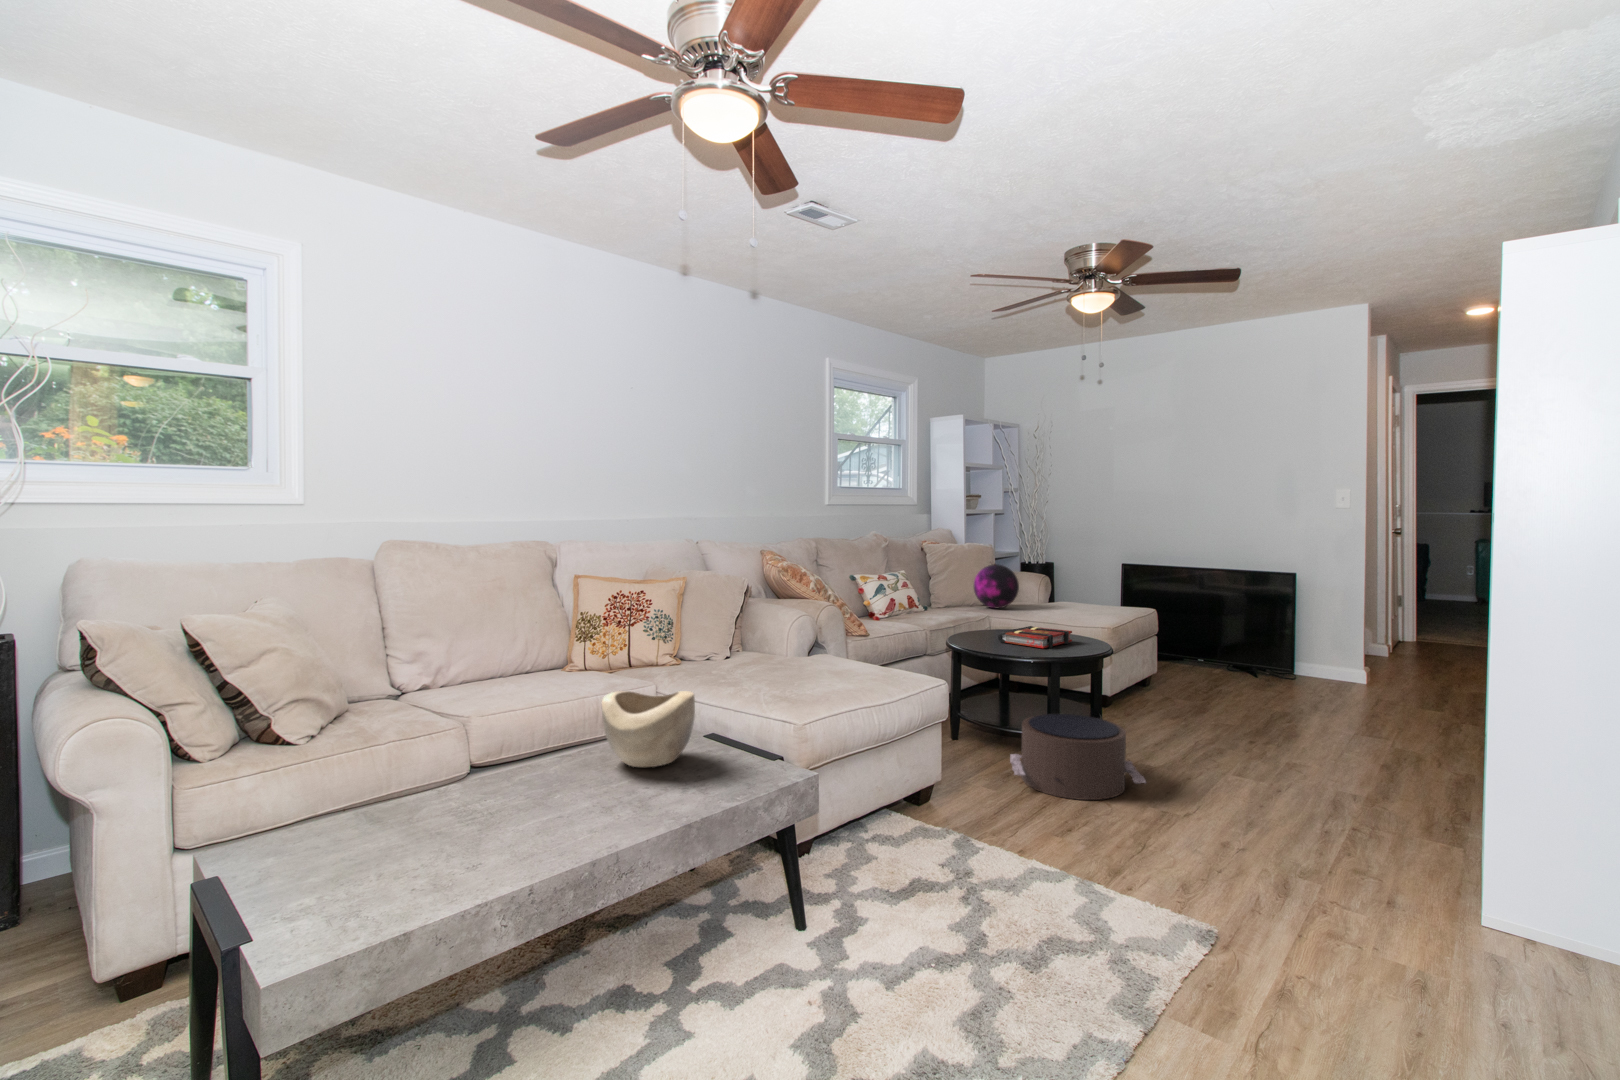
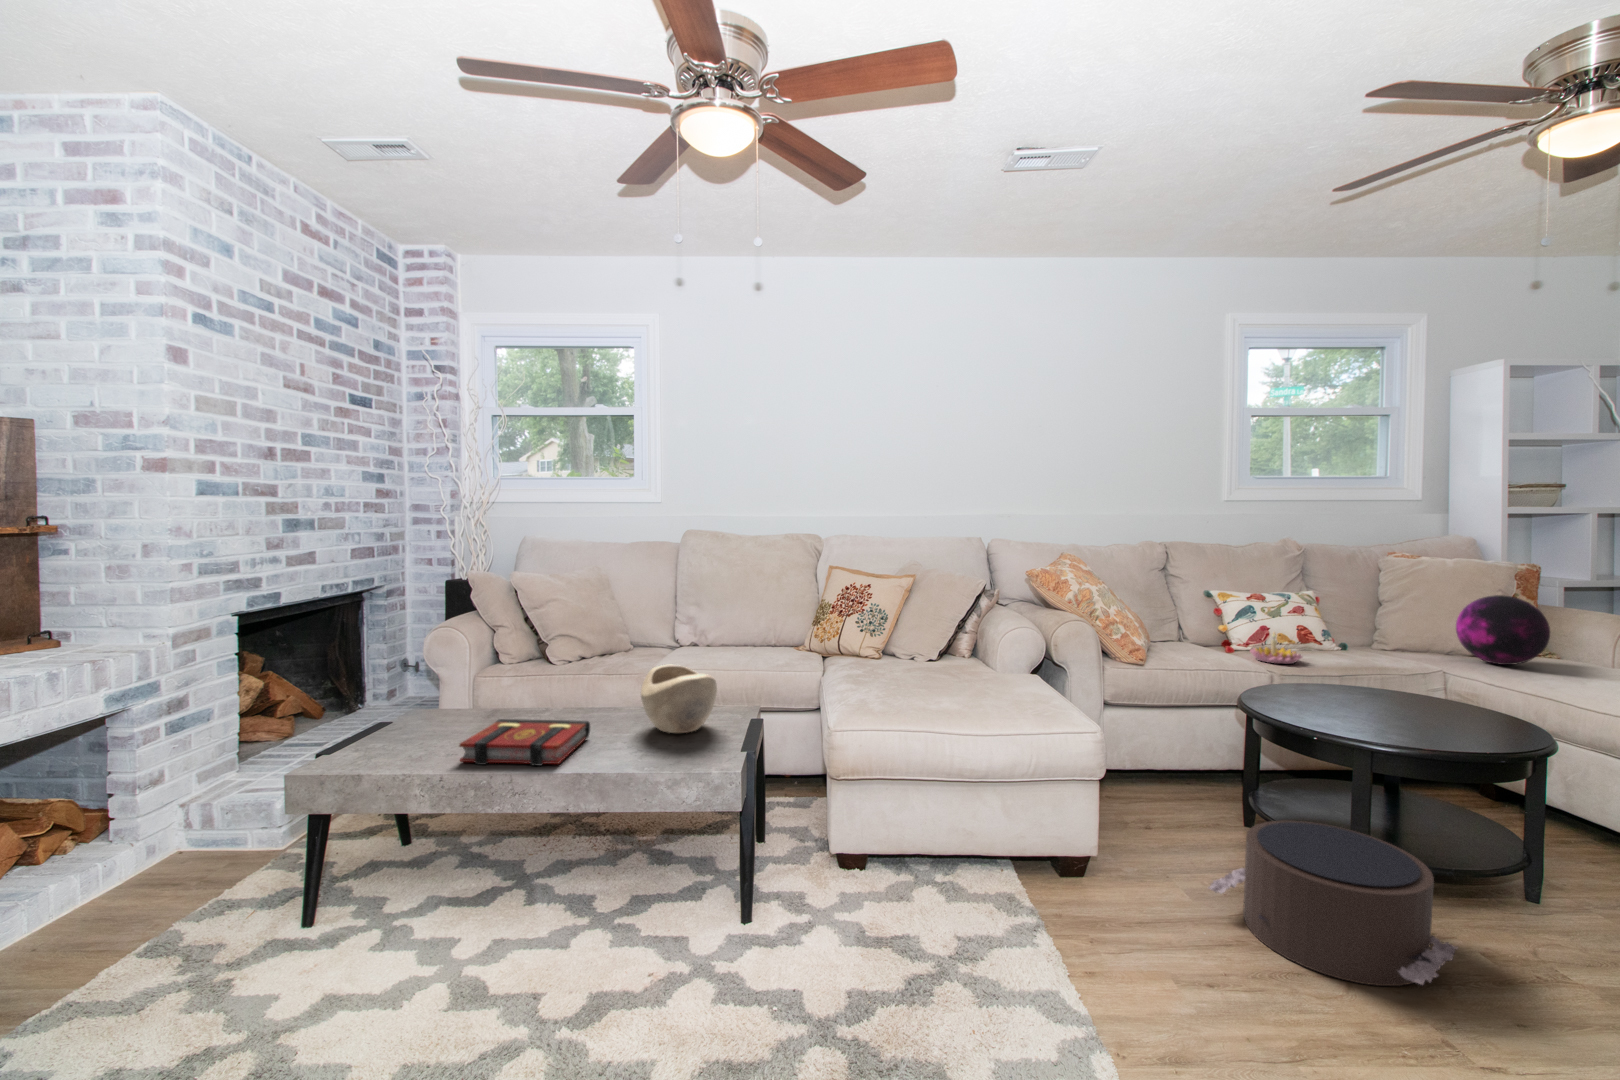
candle holder: none [897,599,930,623] -> present [1250,633,1302,664]
book: present [998,626,1072,648] -> present [460,719,590,766]

